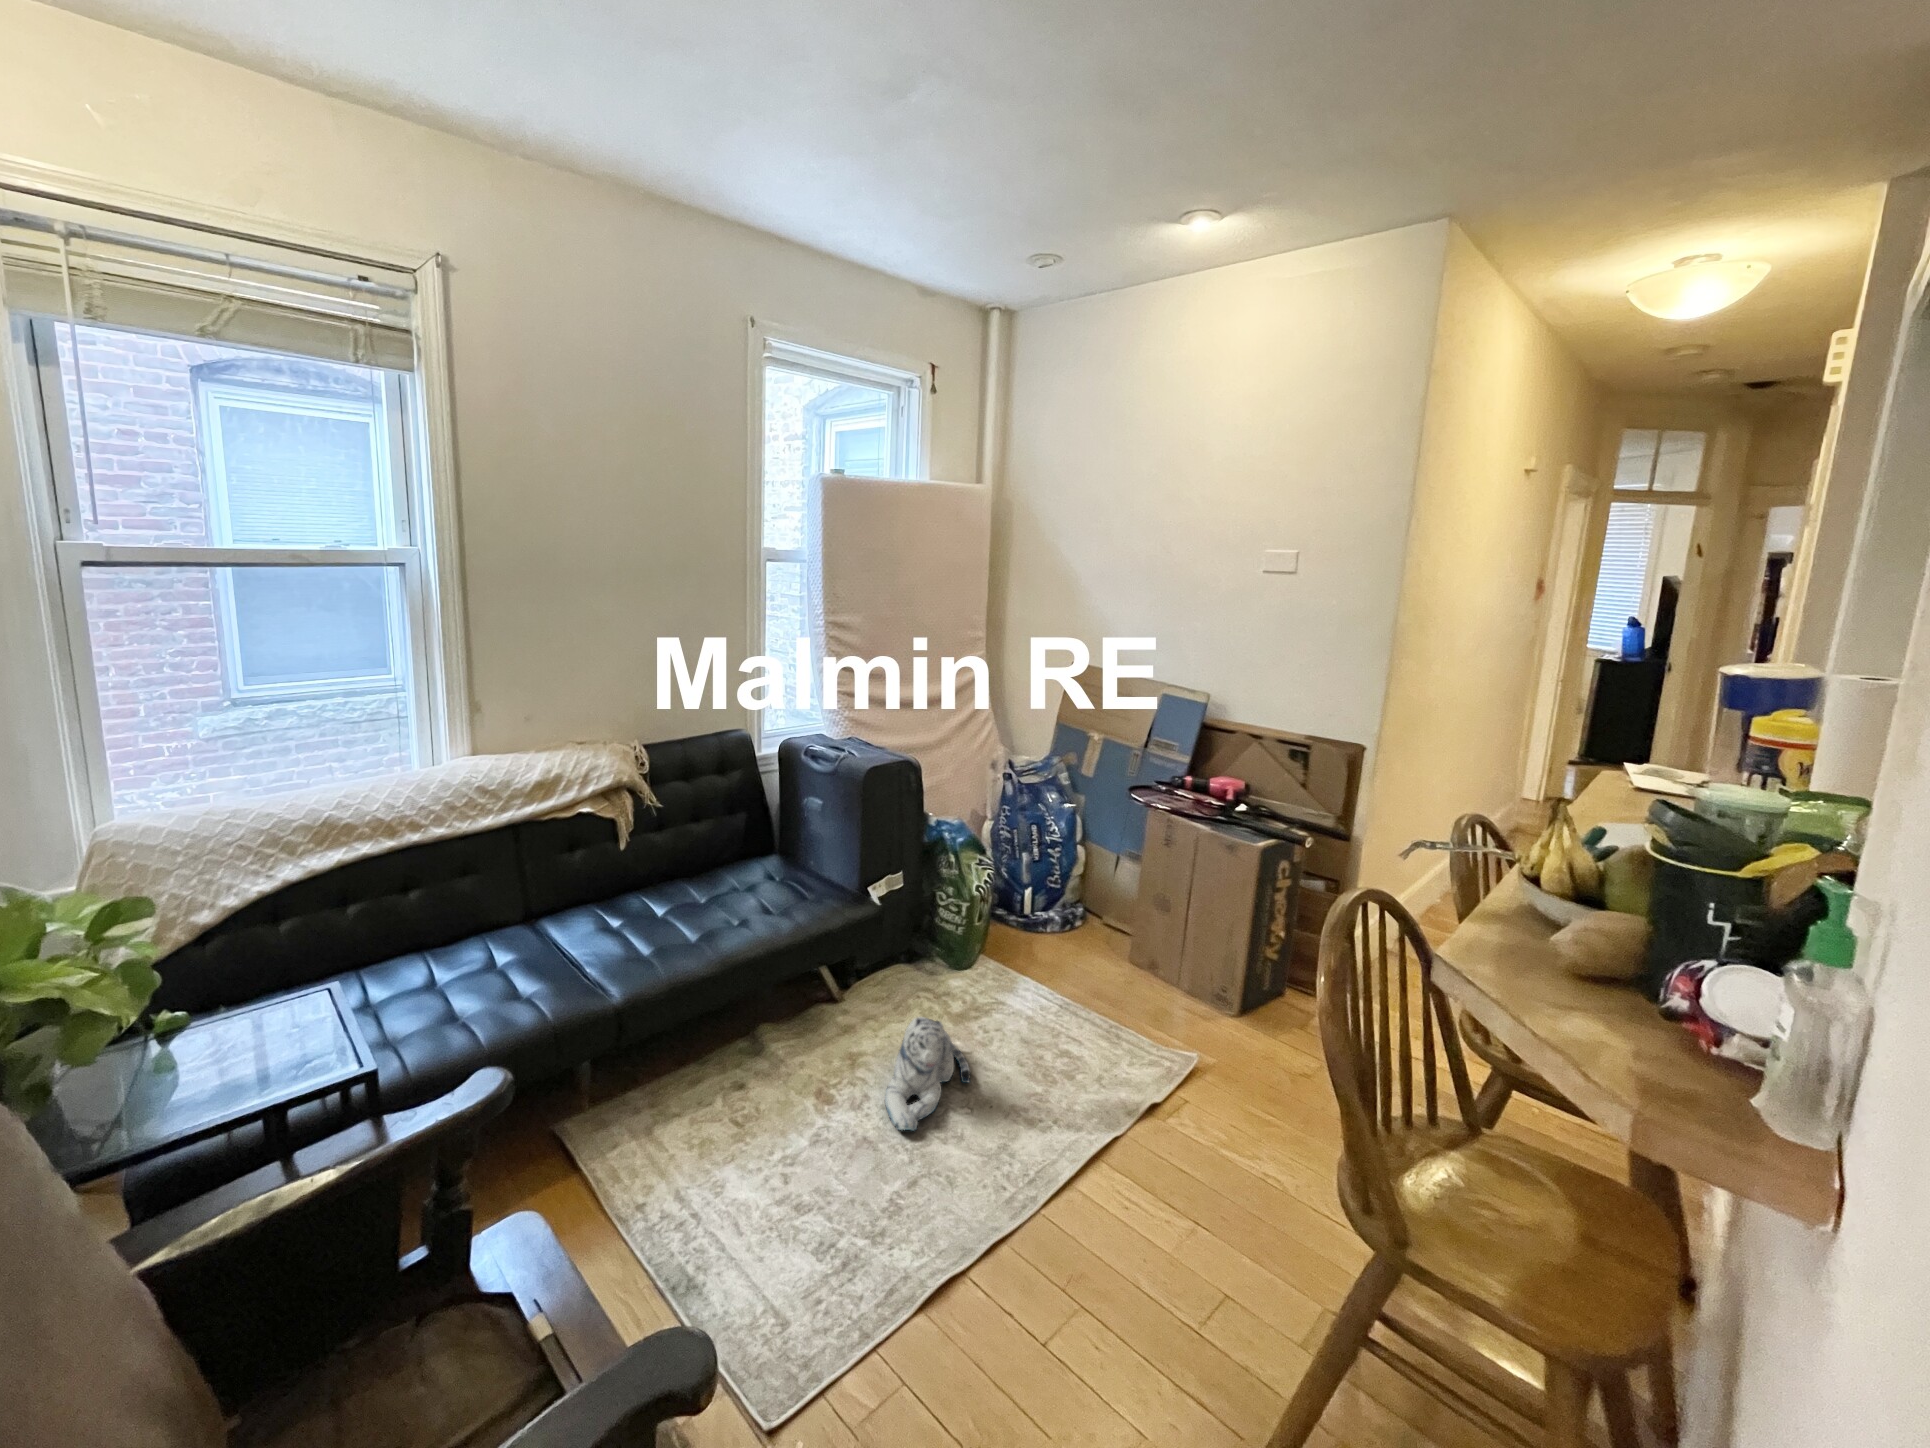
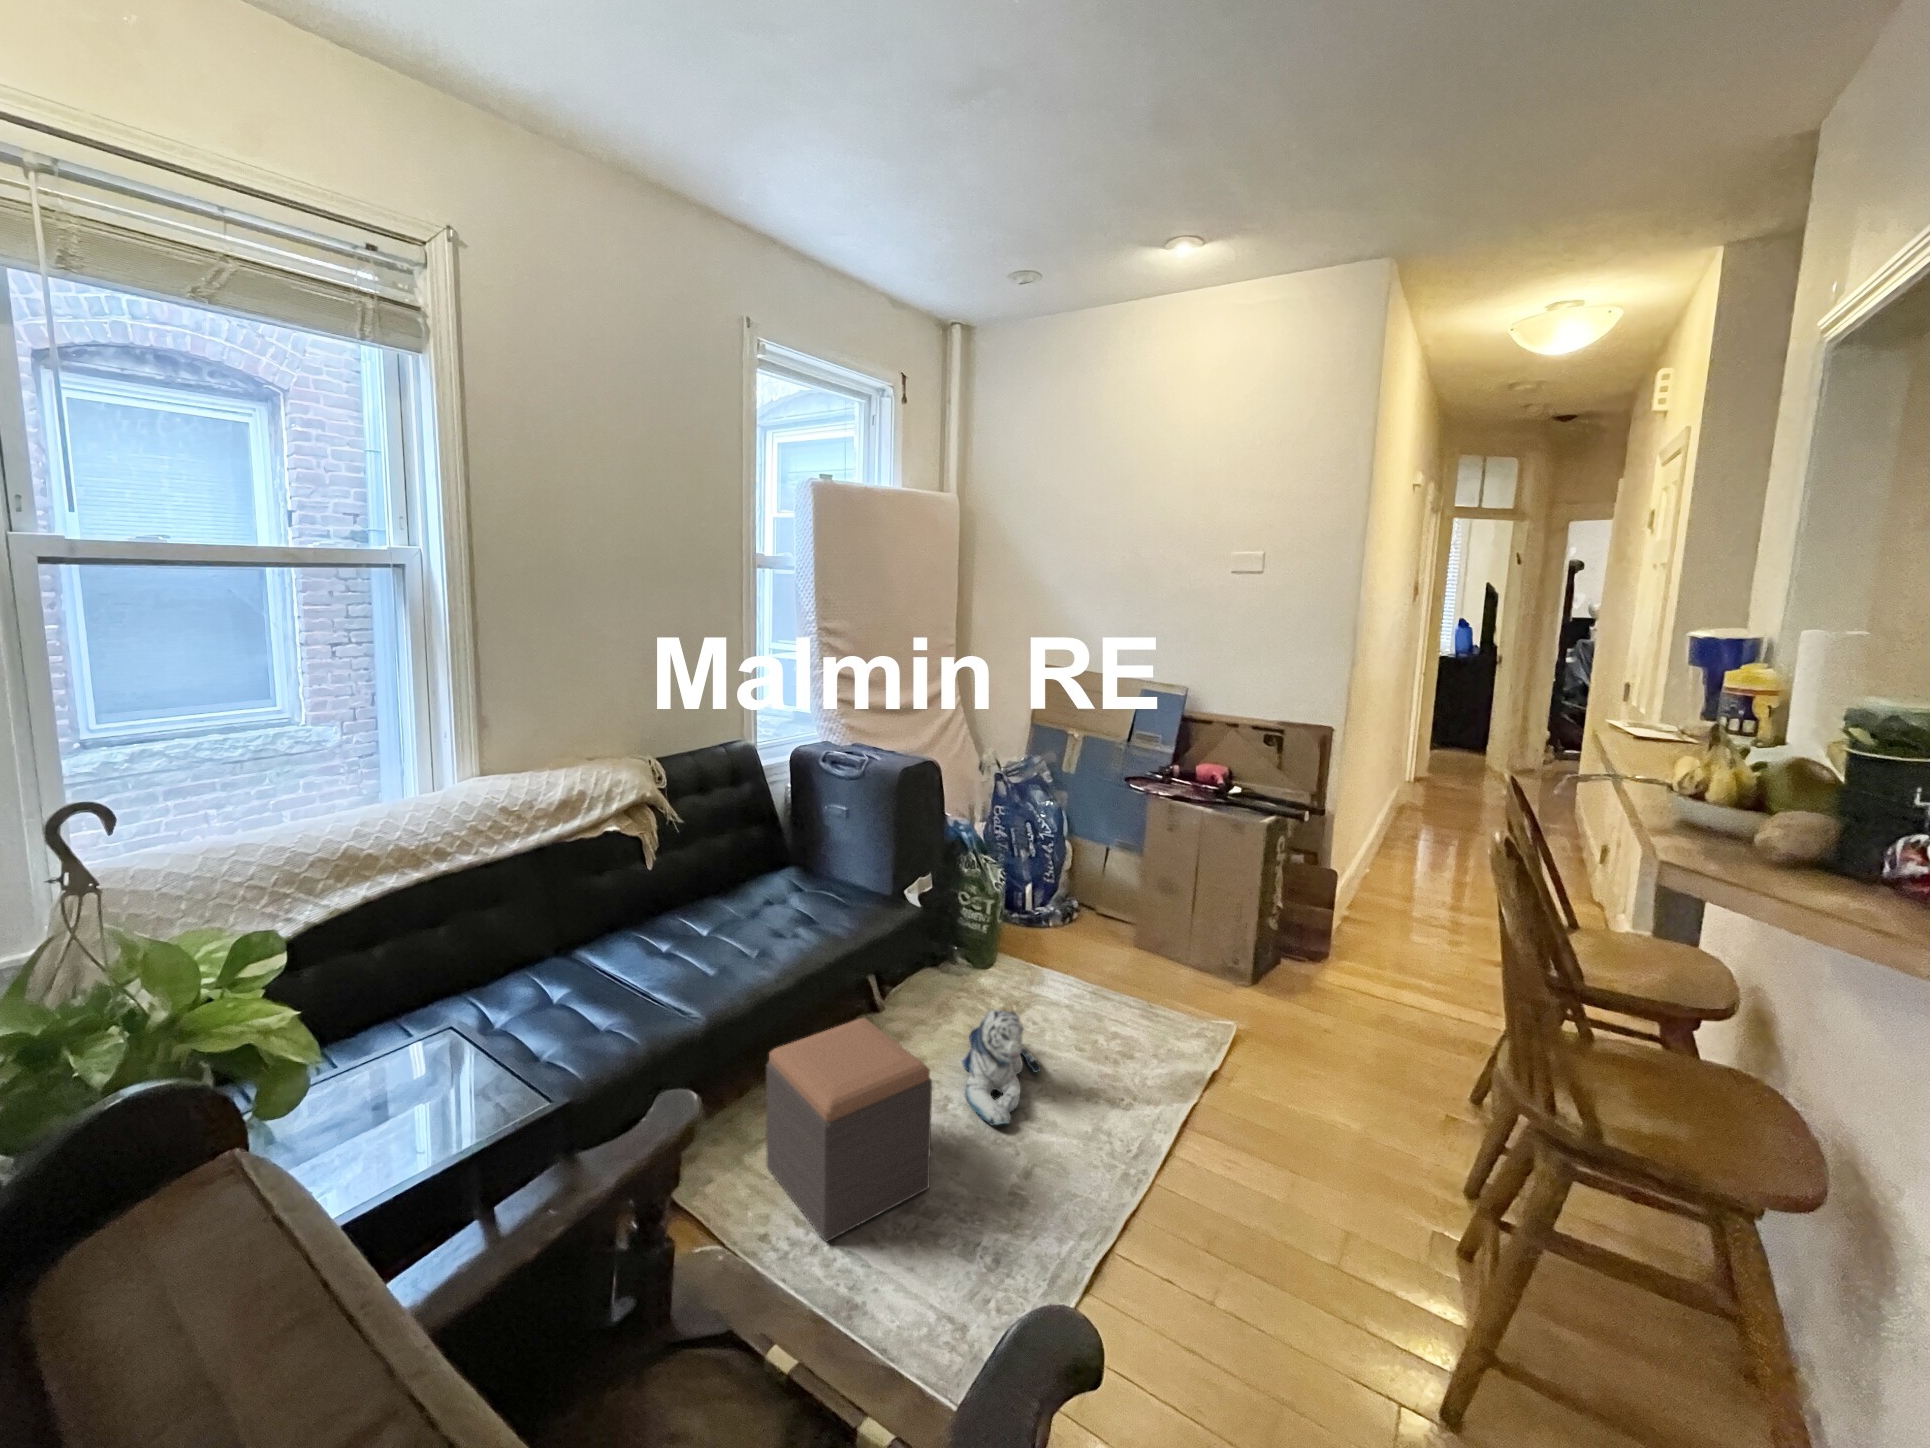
footstool: none [671,1011,814,1218] -> present [766,1018,932,1241]

